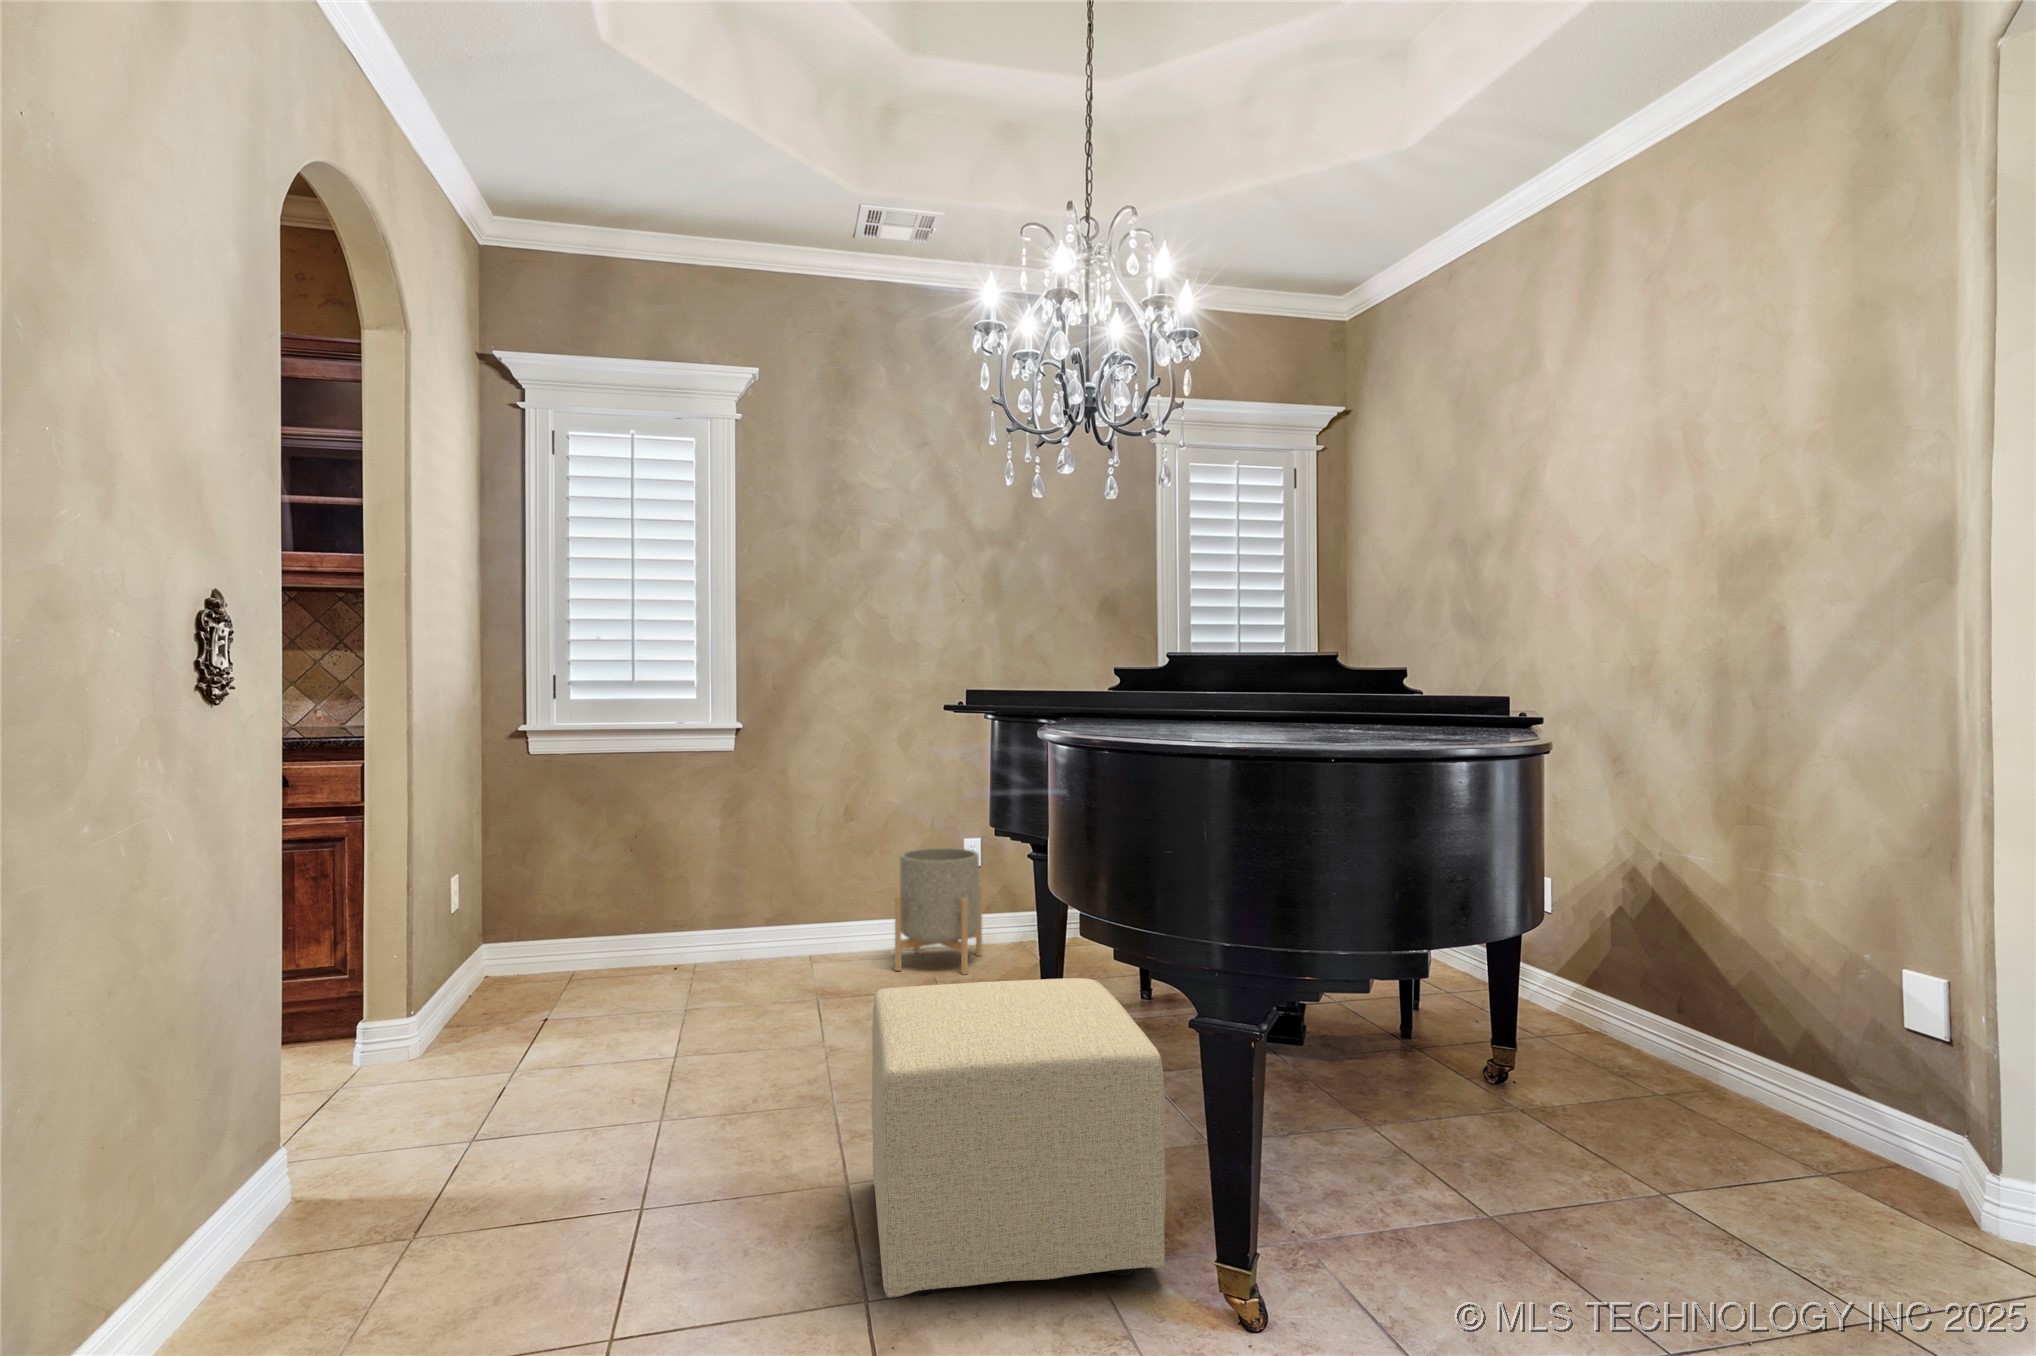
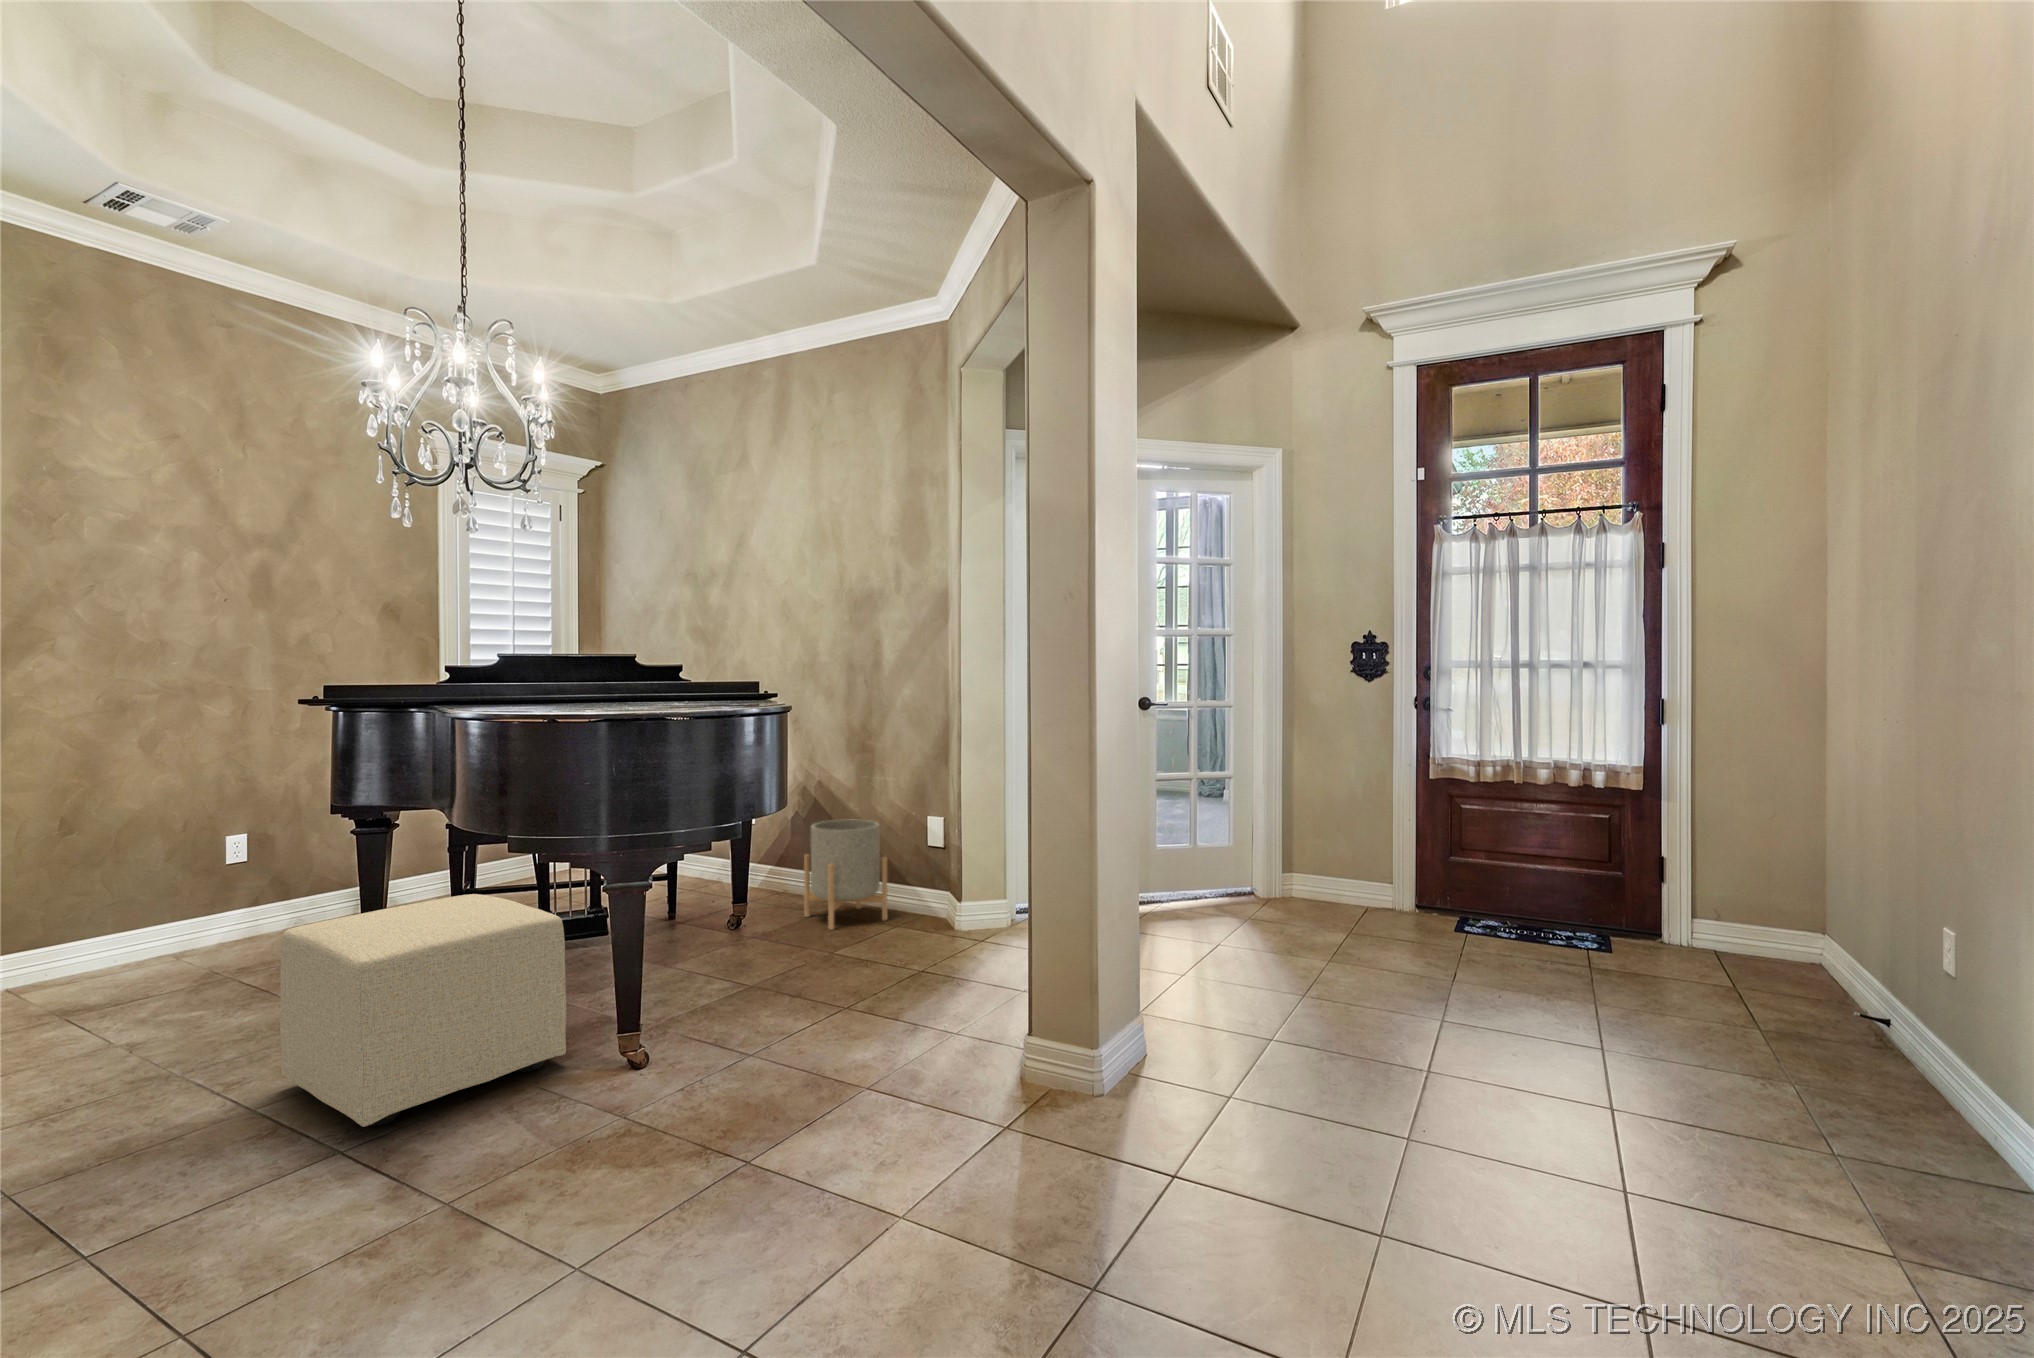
planter: present [895,848,982,974] -> present [804,819,887,930]

